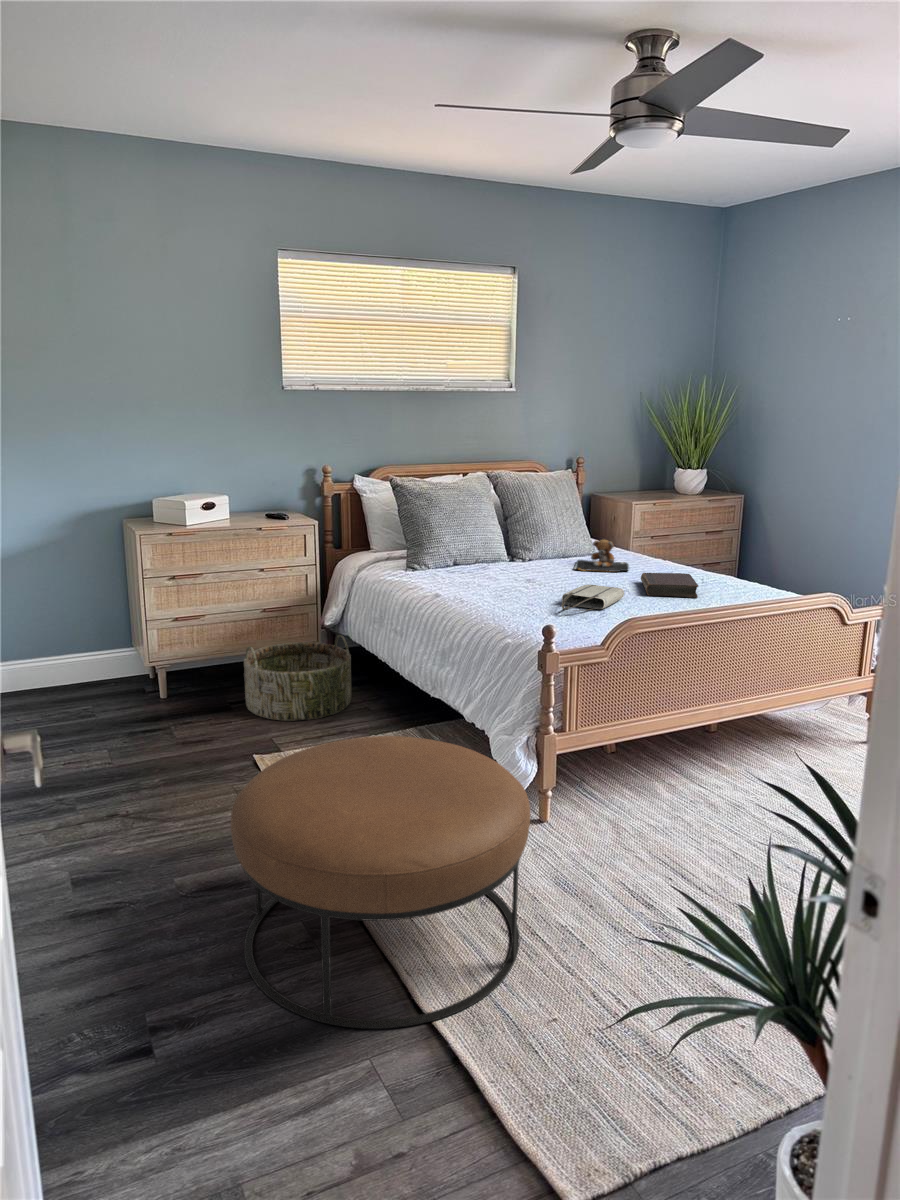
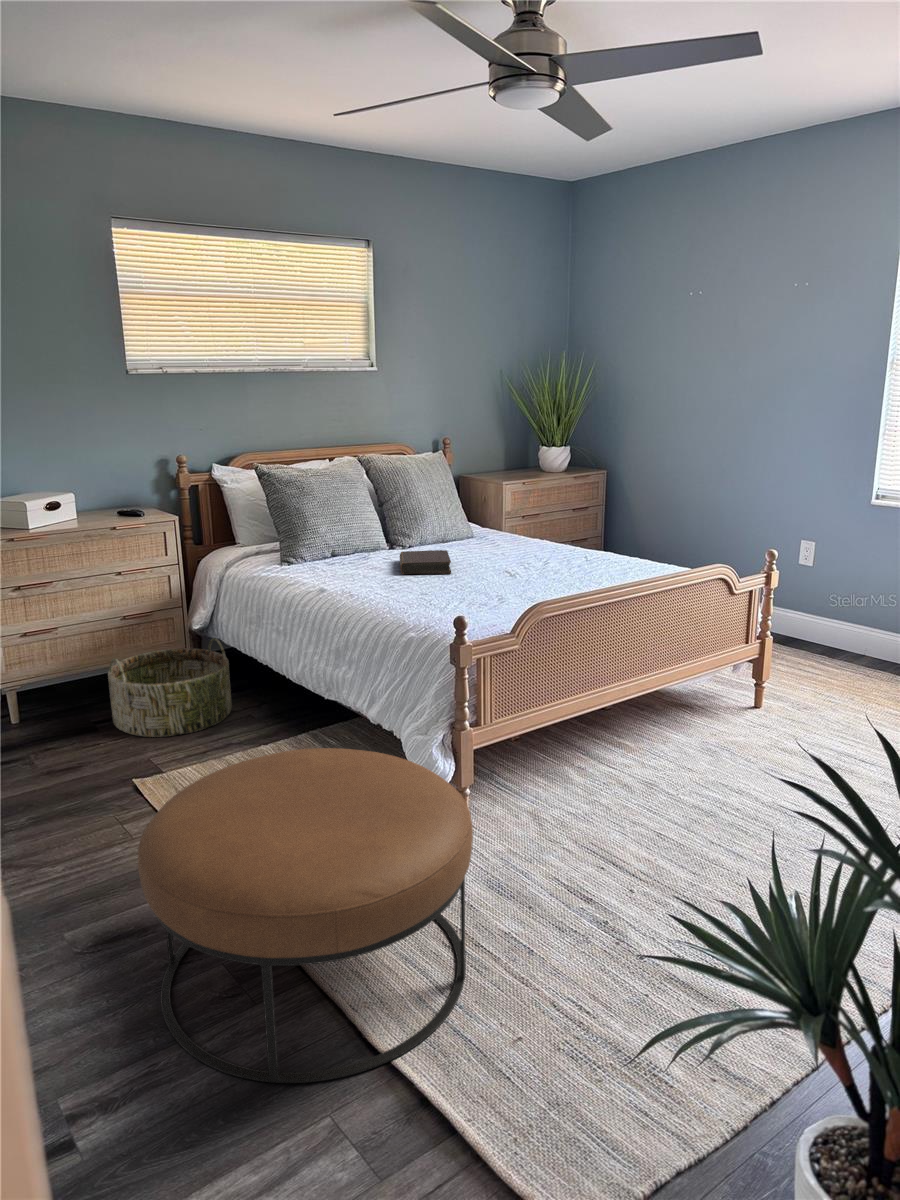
teddy bear: present [574,540,629,572] -> none [456,521,512,555]
book: present [641,573,698,598] -> present [400,550,451,574]
tote bag: present [561,585,624,611] -> none [455,569,516,597]

